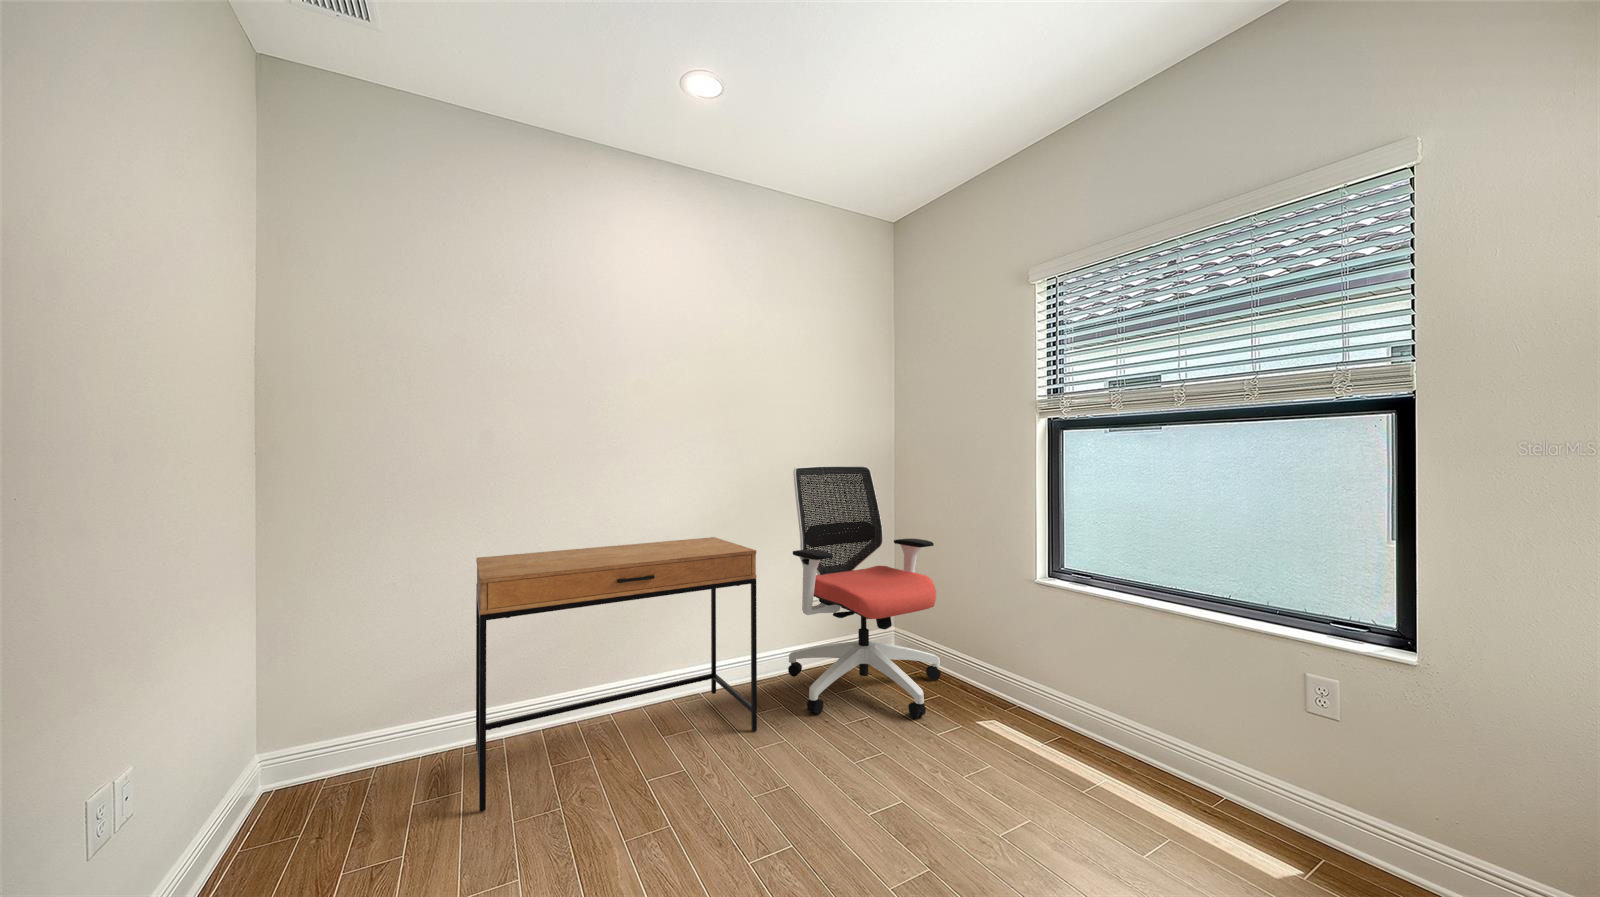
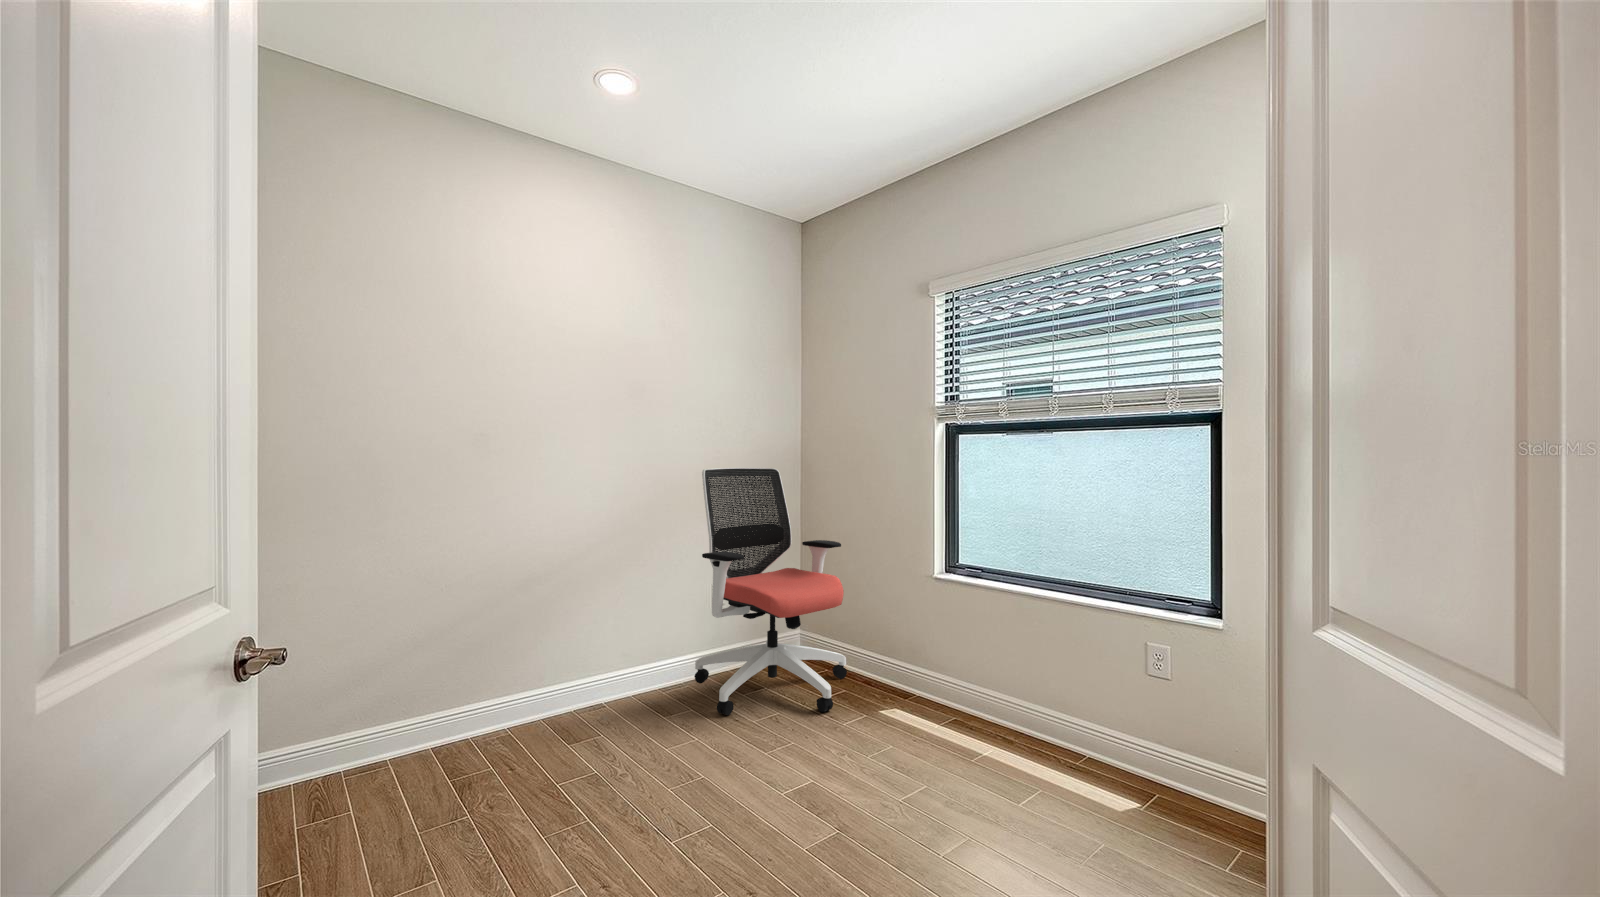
desk: present [476,537,757,812] -> none [358,541,668,828]

